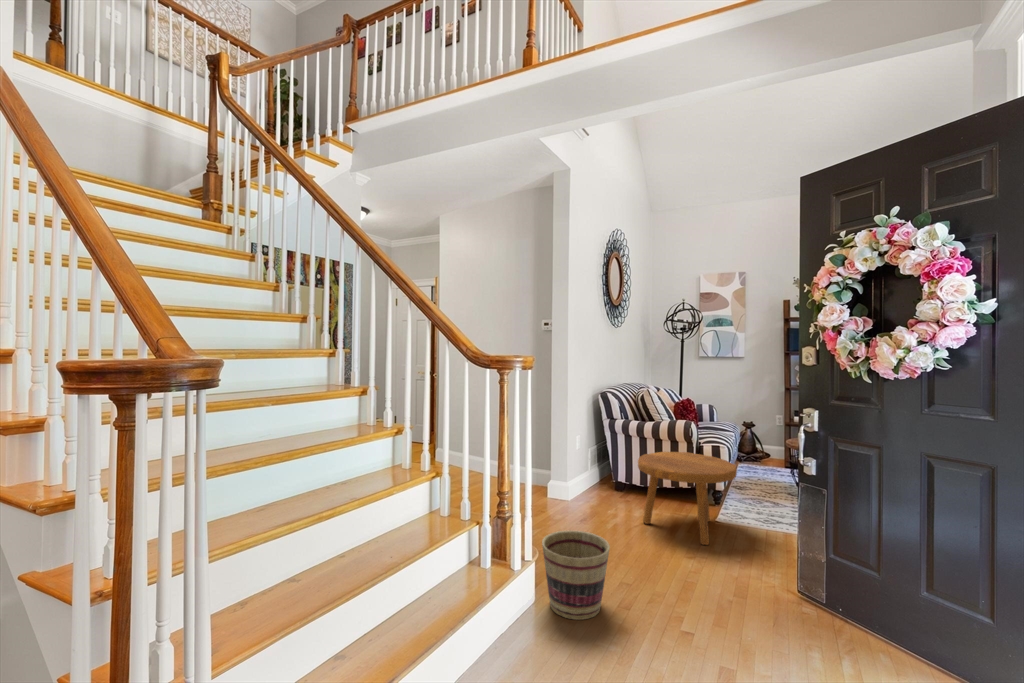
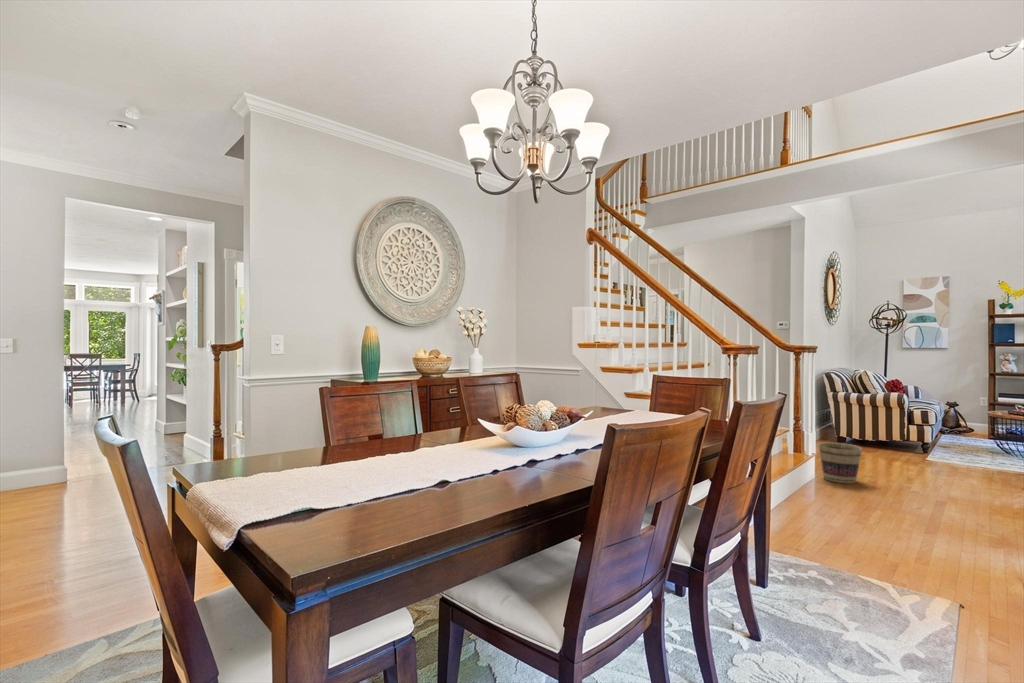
footstool: present [638,452,737,545] -> none [865,412,943,467]

